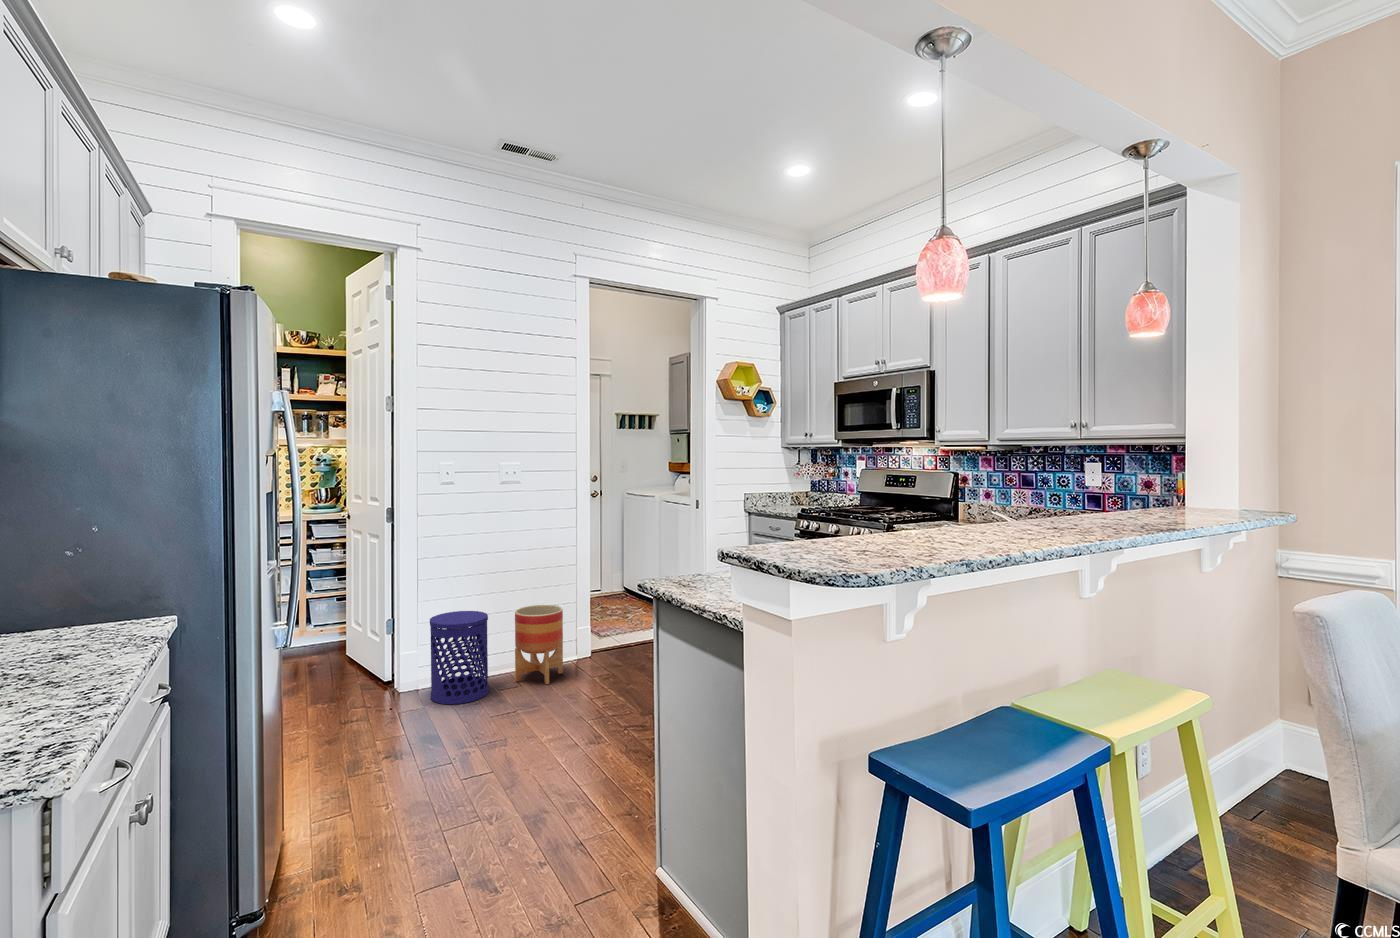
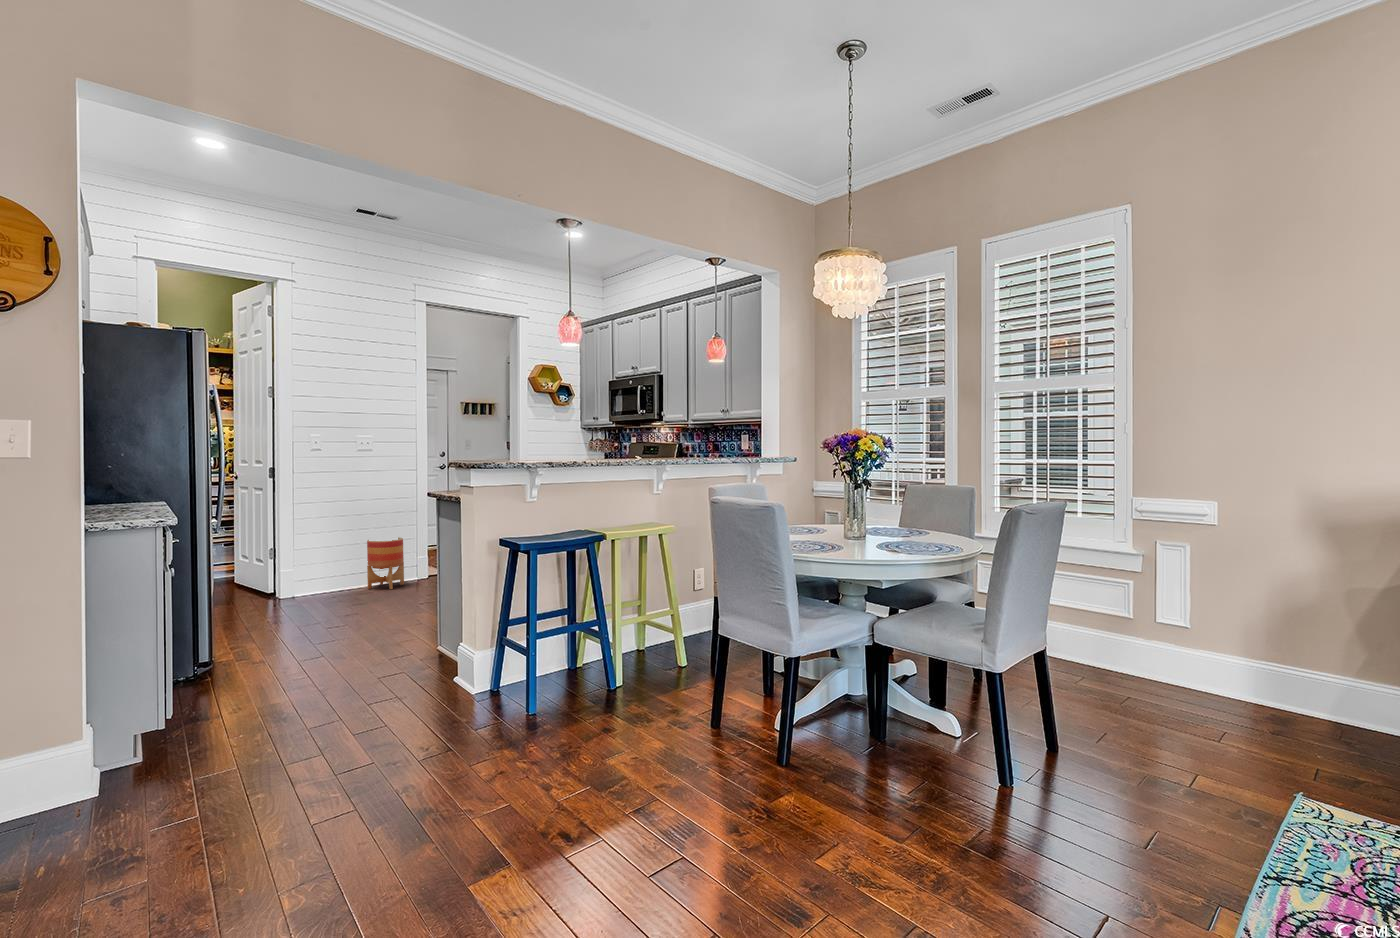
waste bin: present [430,611,489,704] -> none [303,540,347,600]

